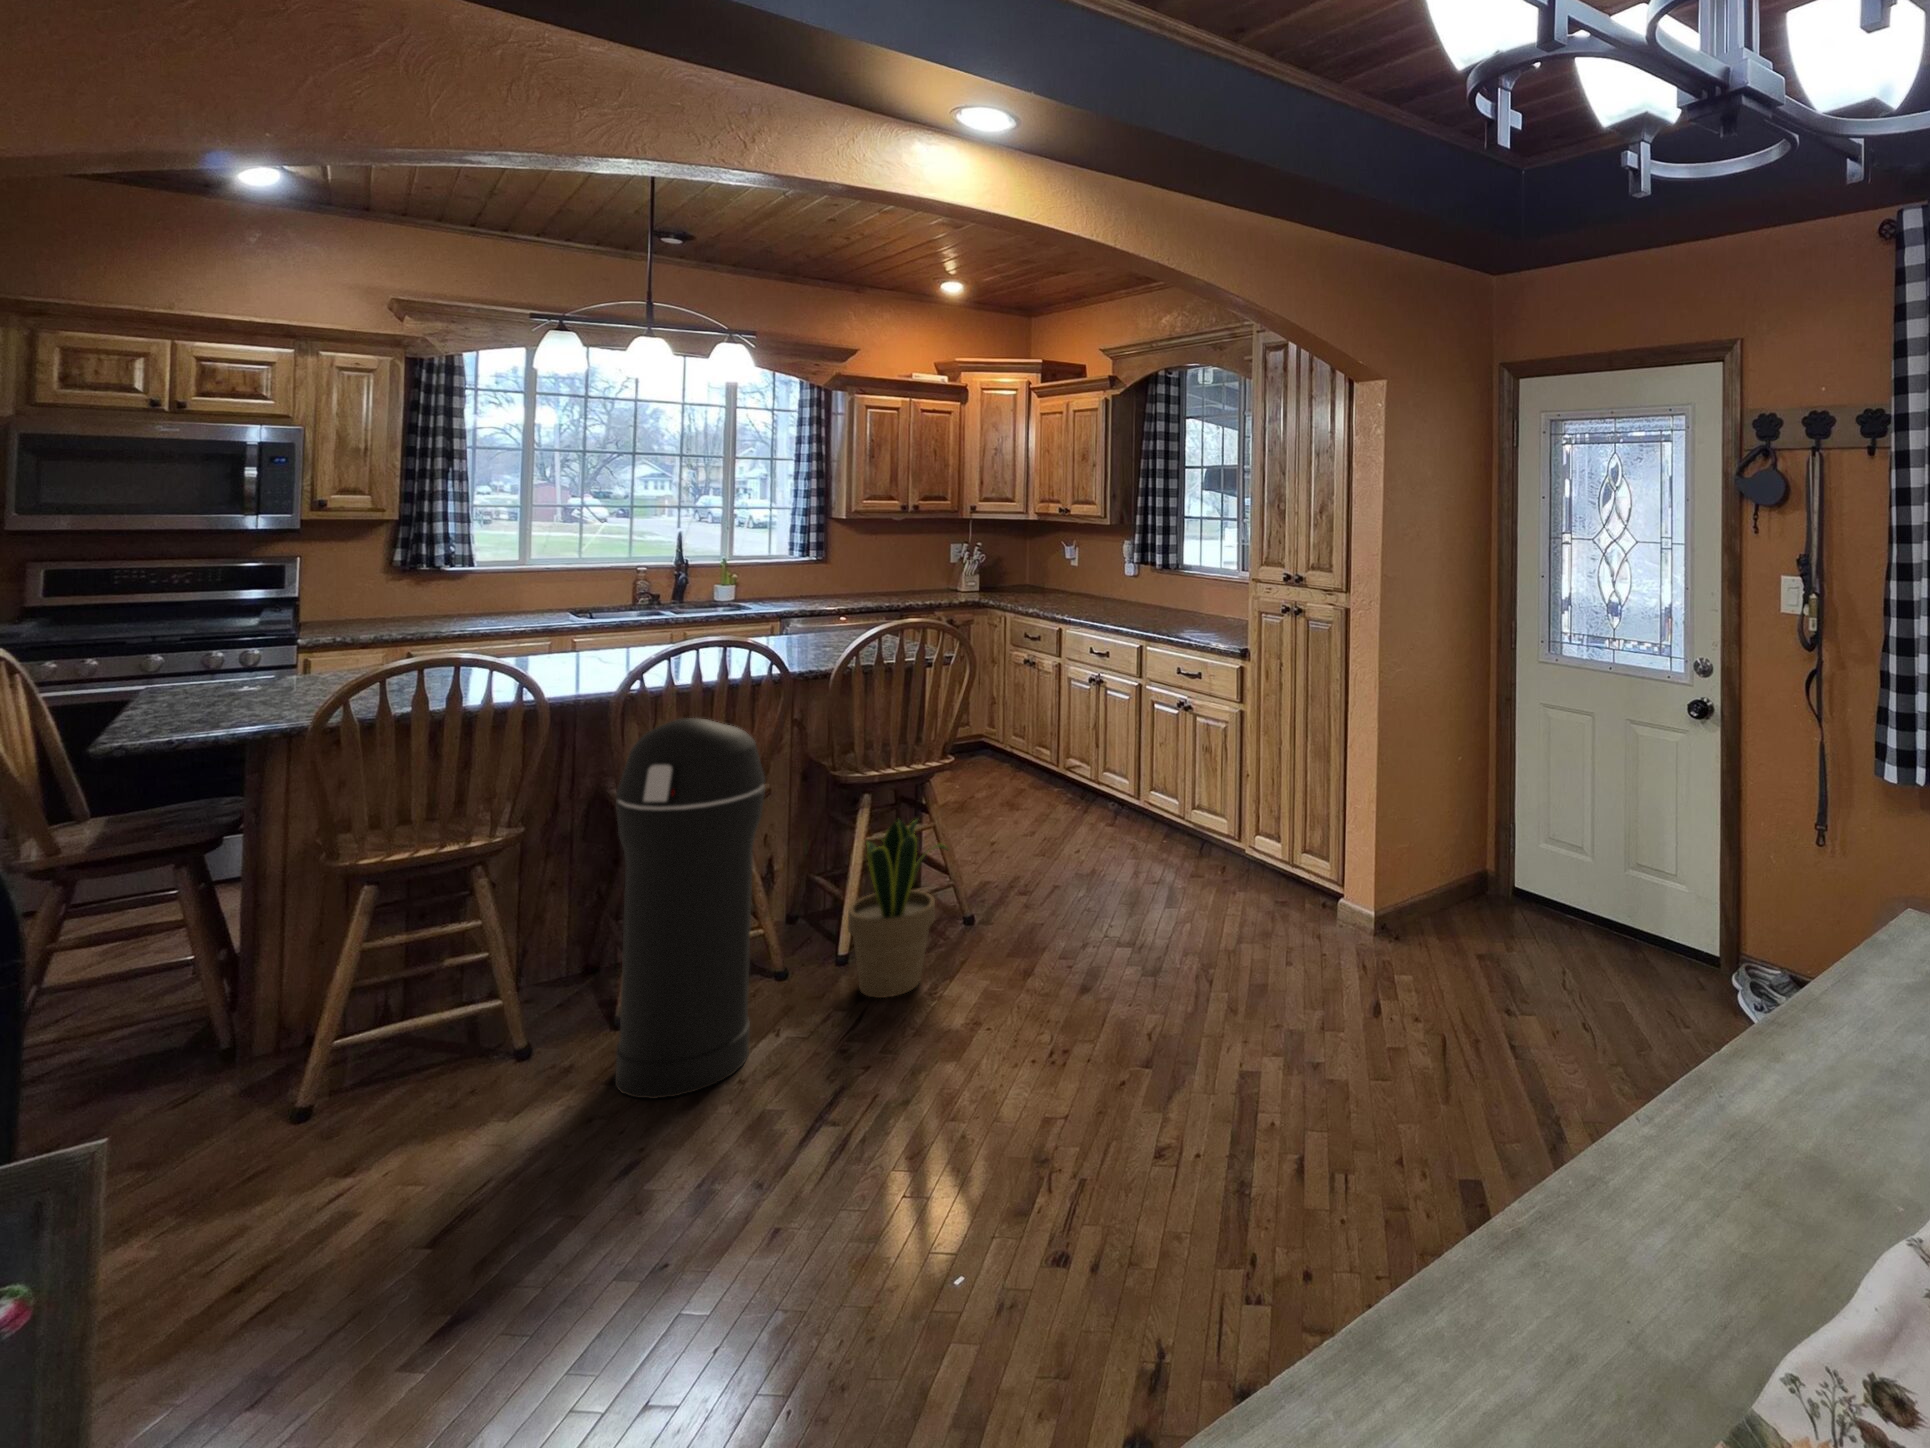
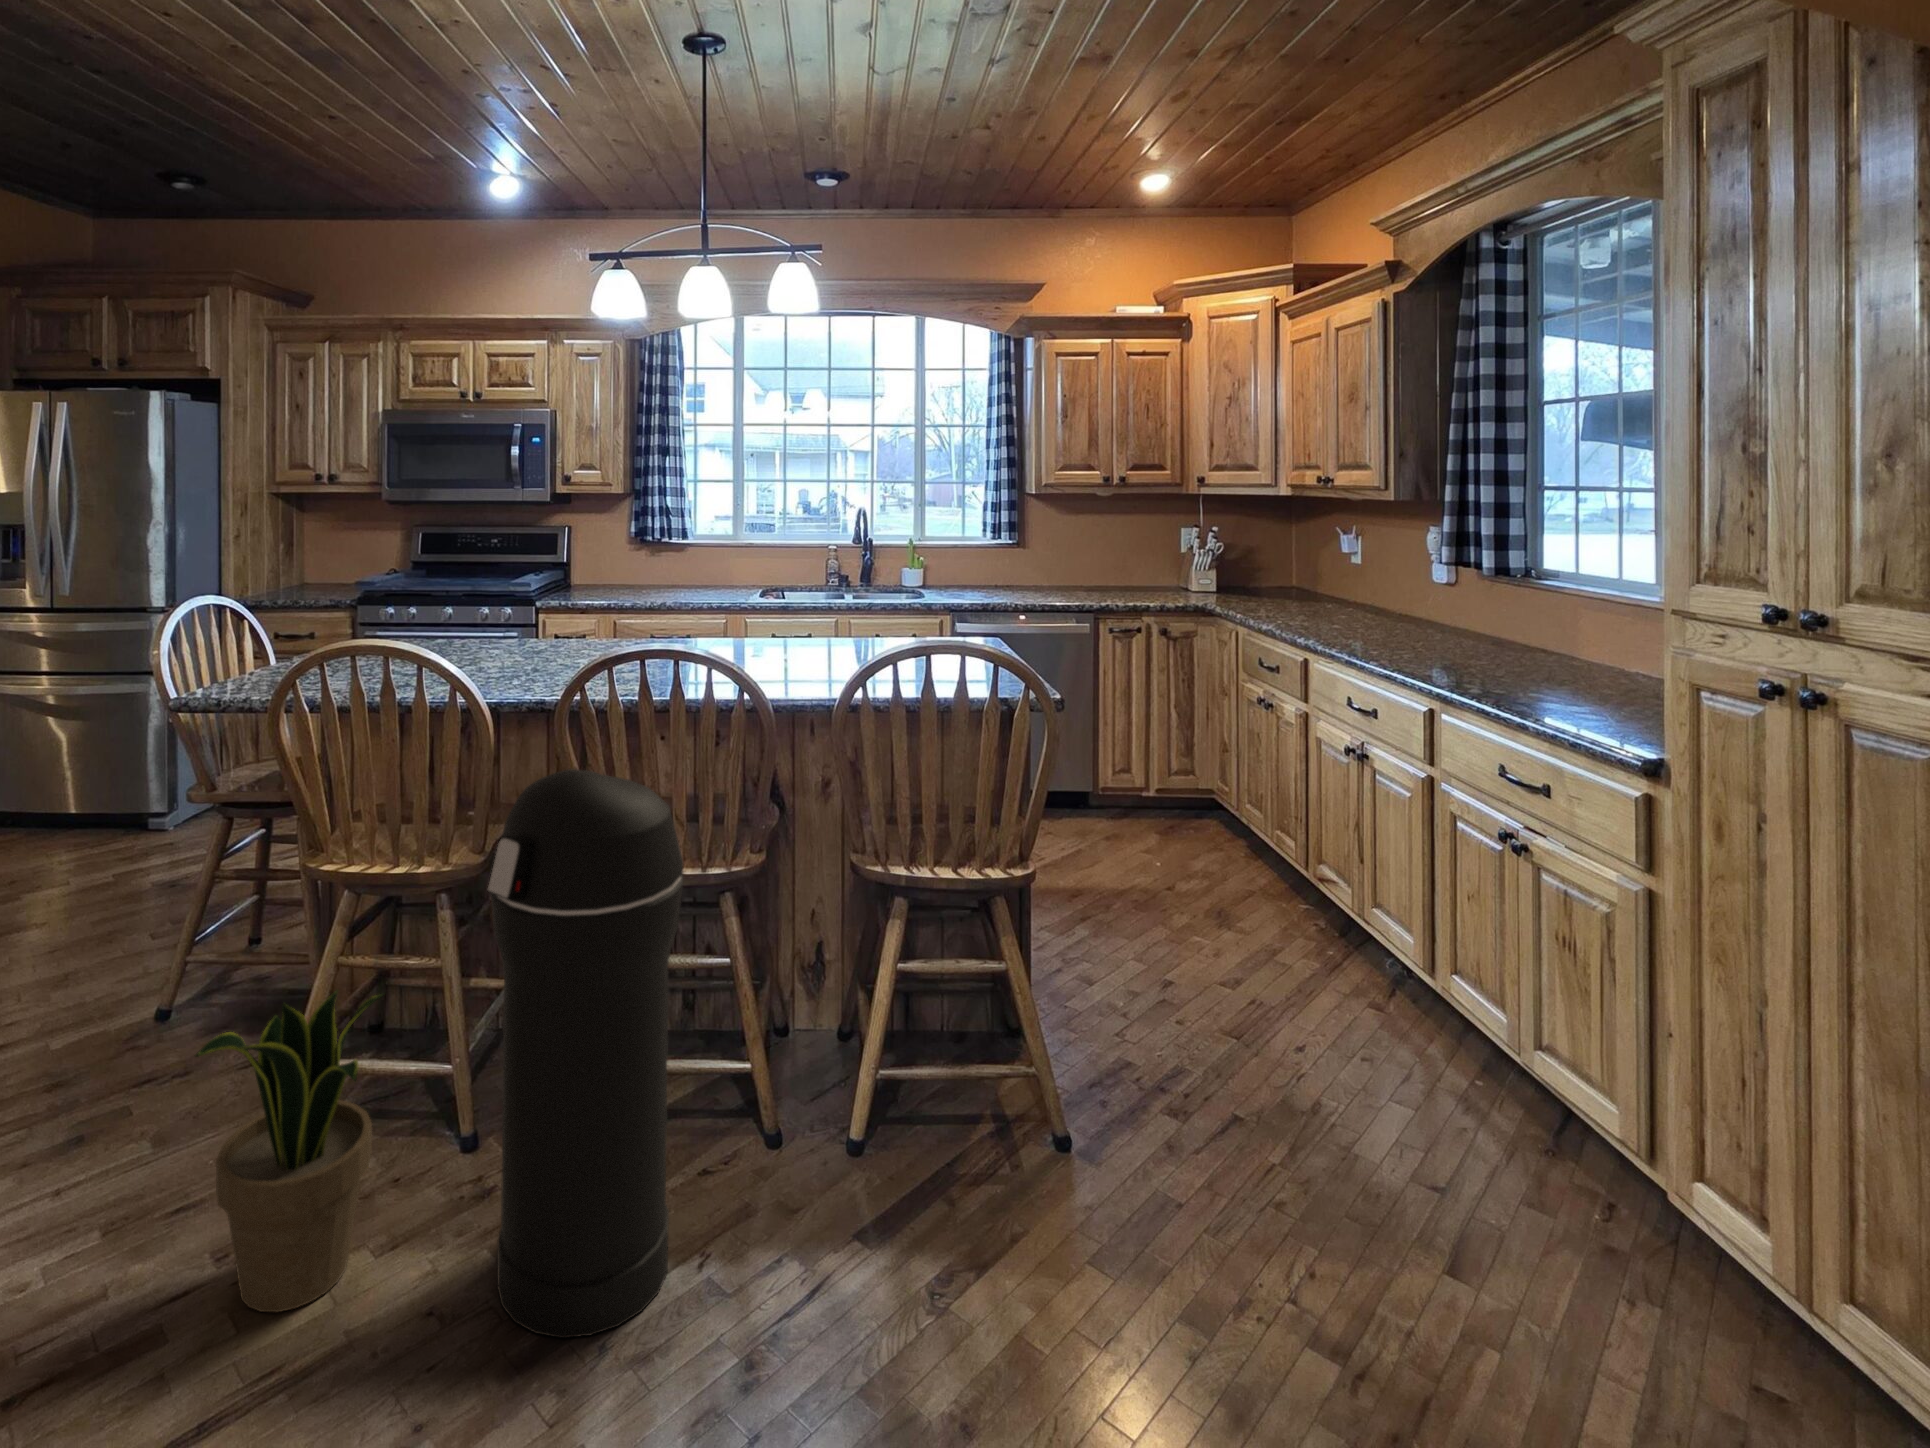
potted plant: present [848,819,948,998] -> present [195,990,383,1312]

